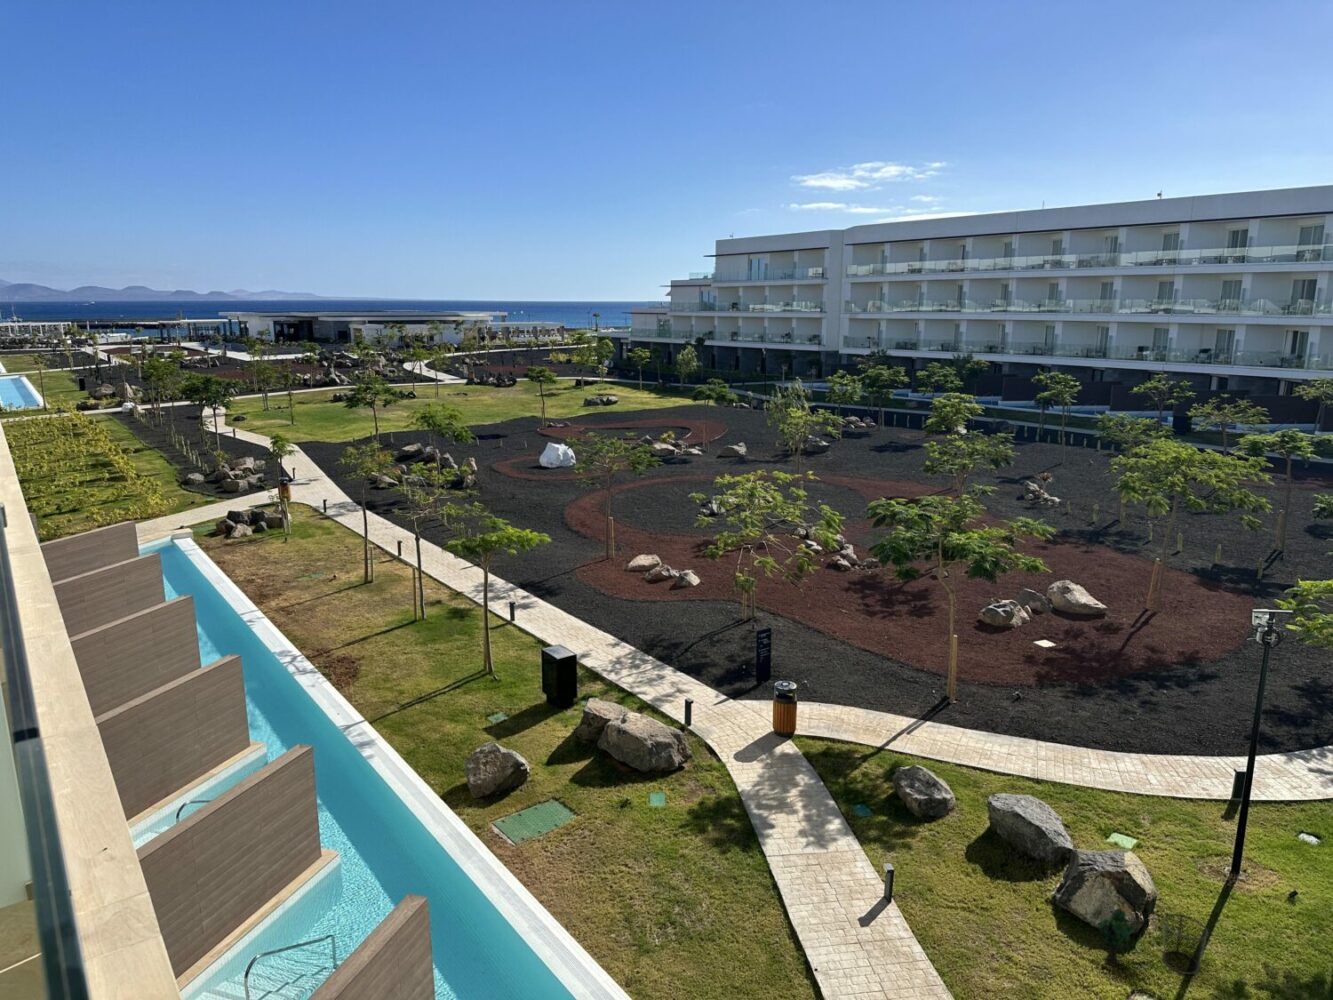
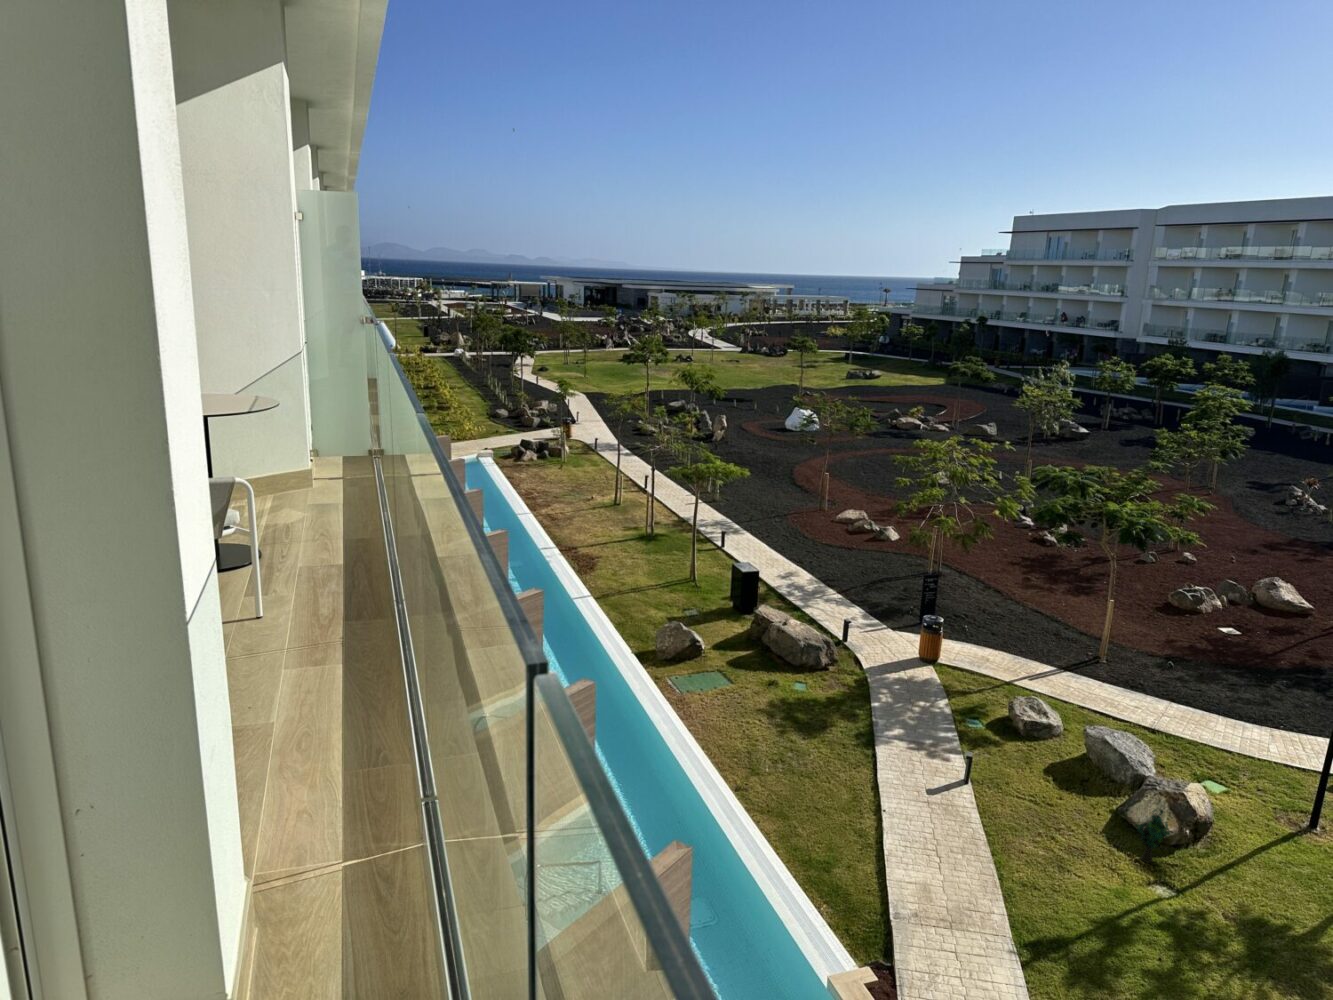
waste bin: present [1162,914,1208,974] -> none [1197,832,1240,883]

